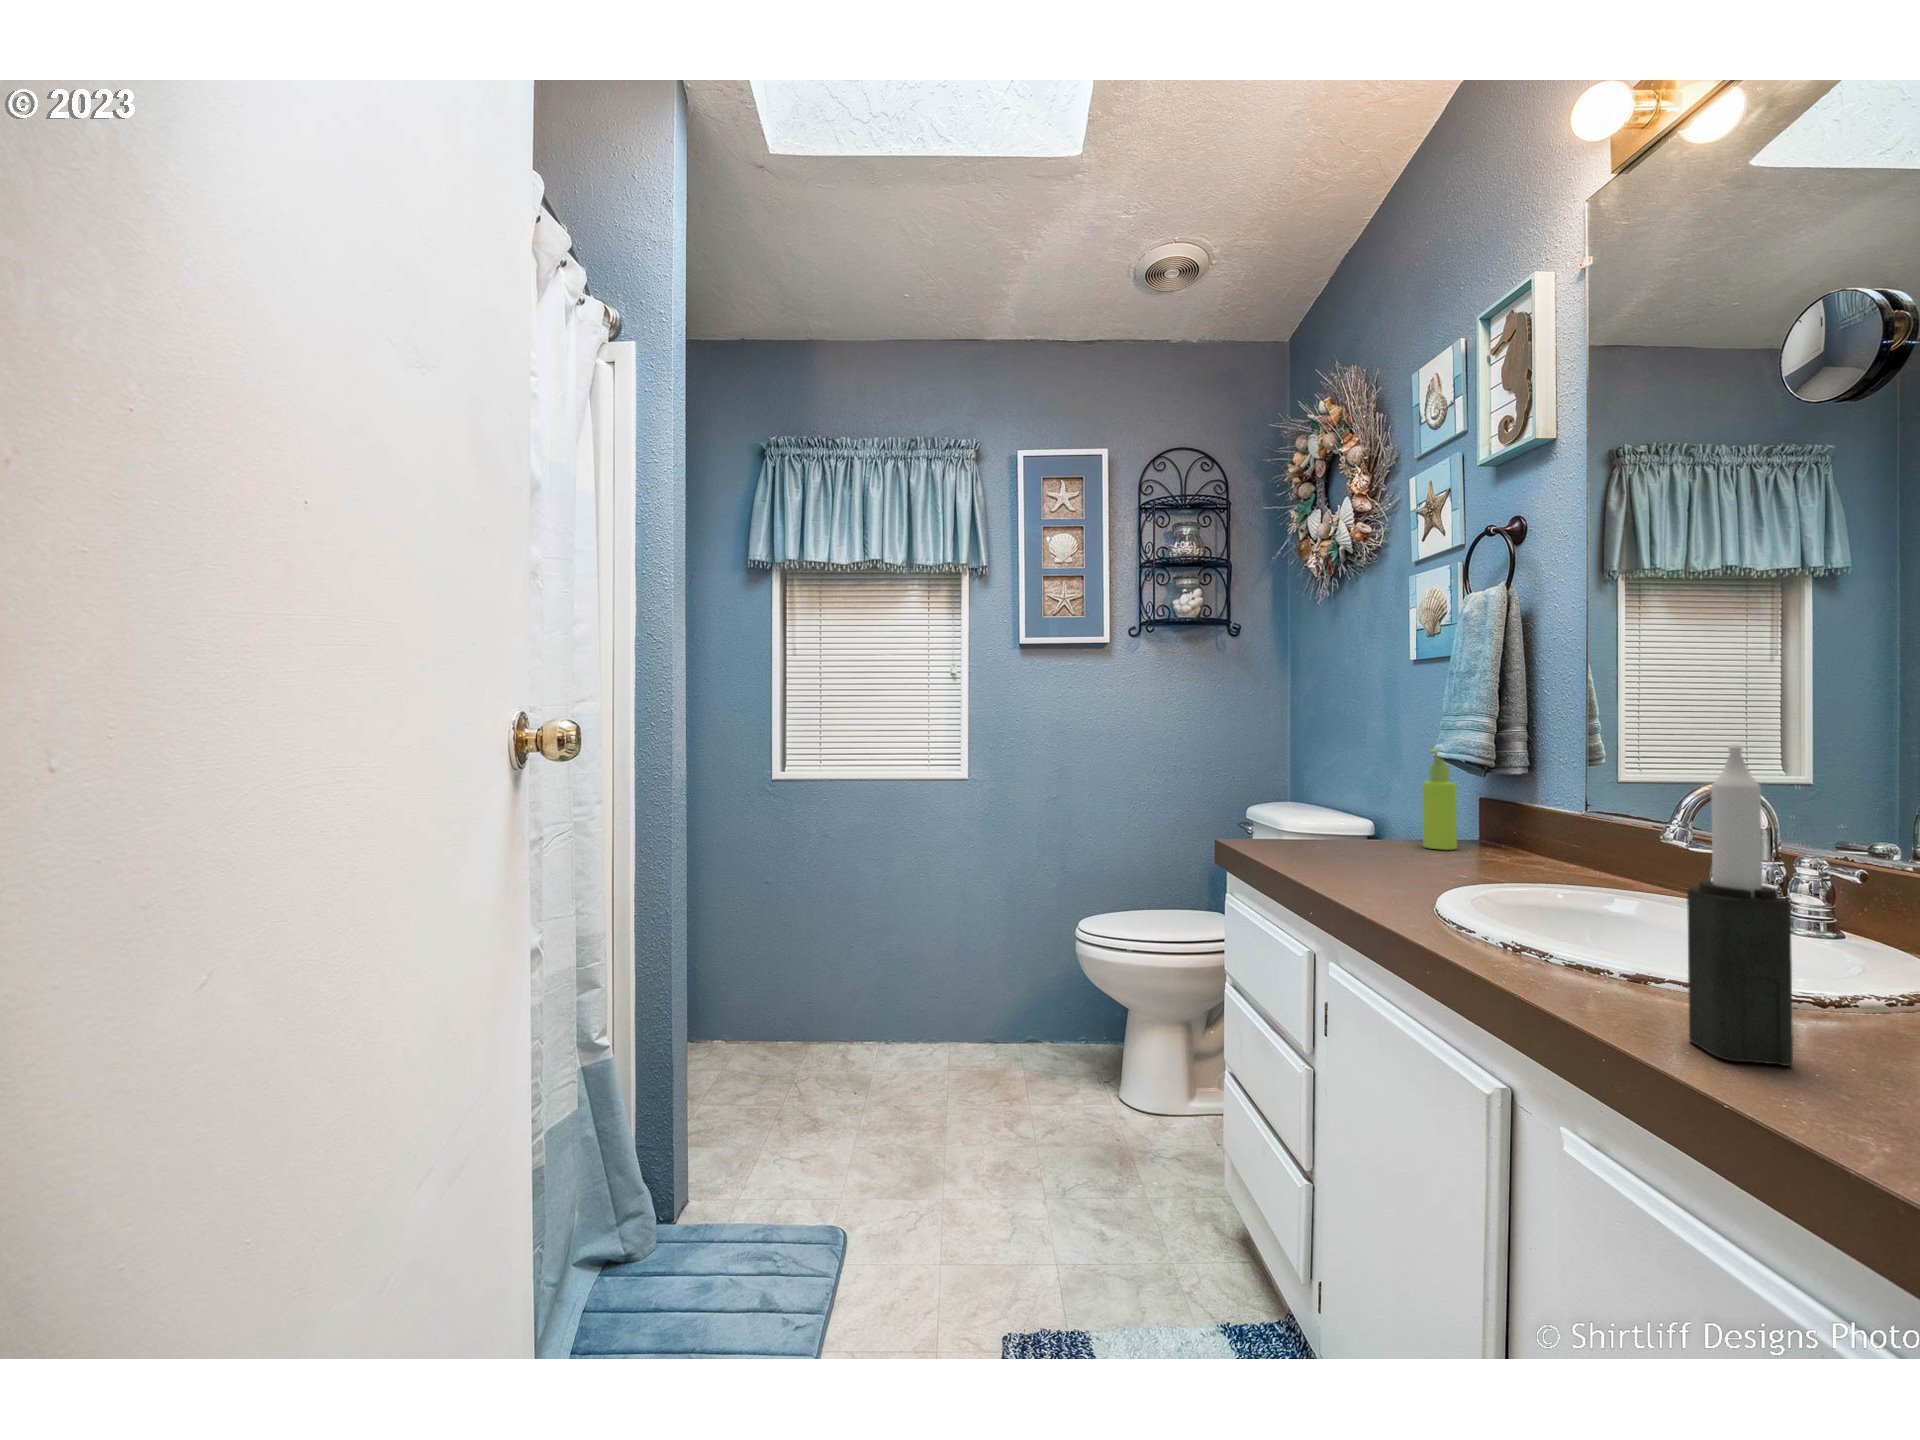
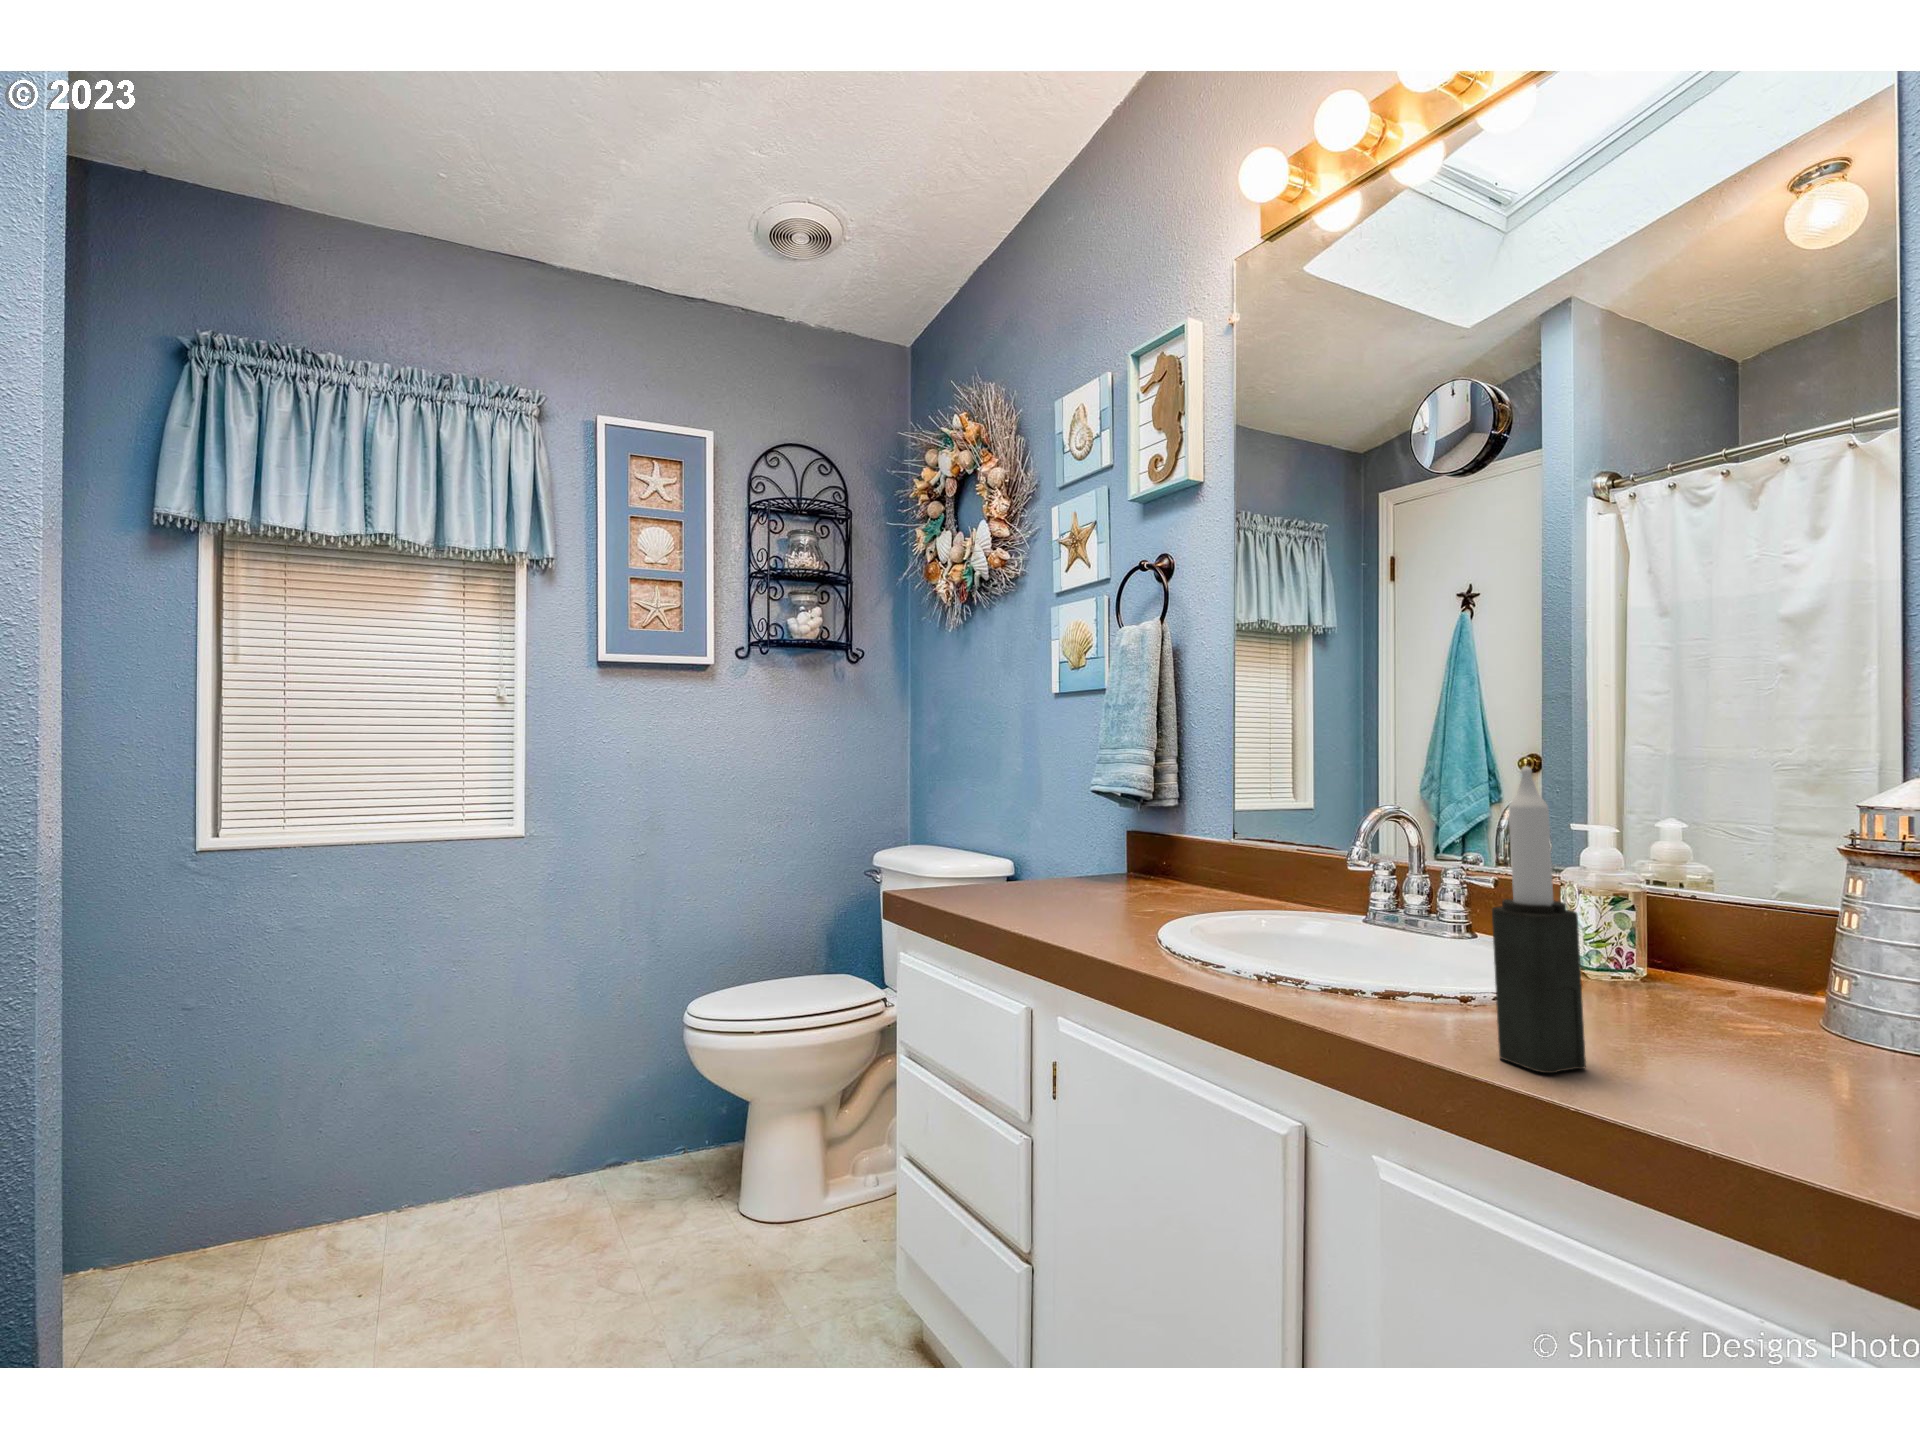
soap dispenser: present [1422,749,1457,850] -> none [1090,782,1123,886]

